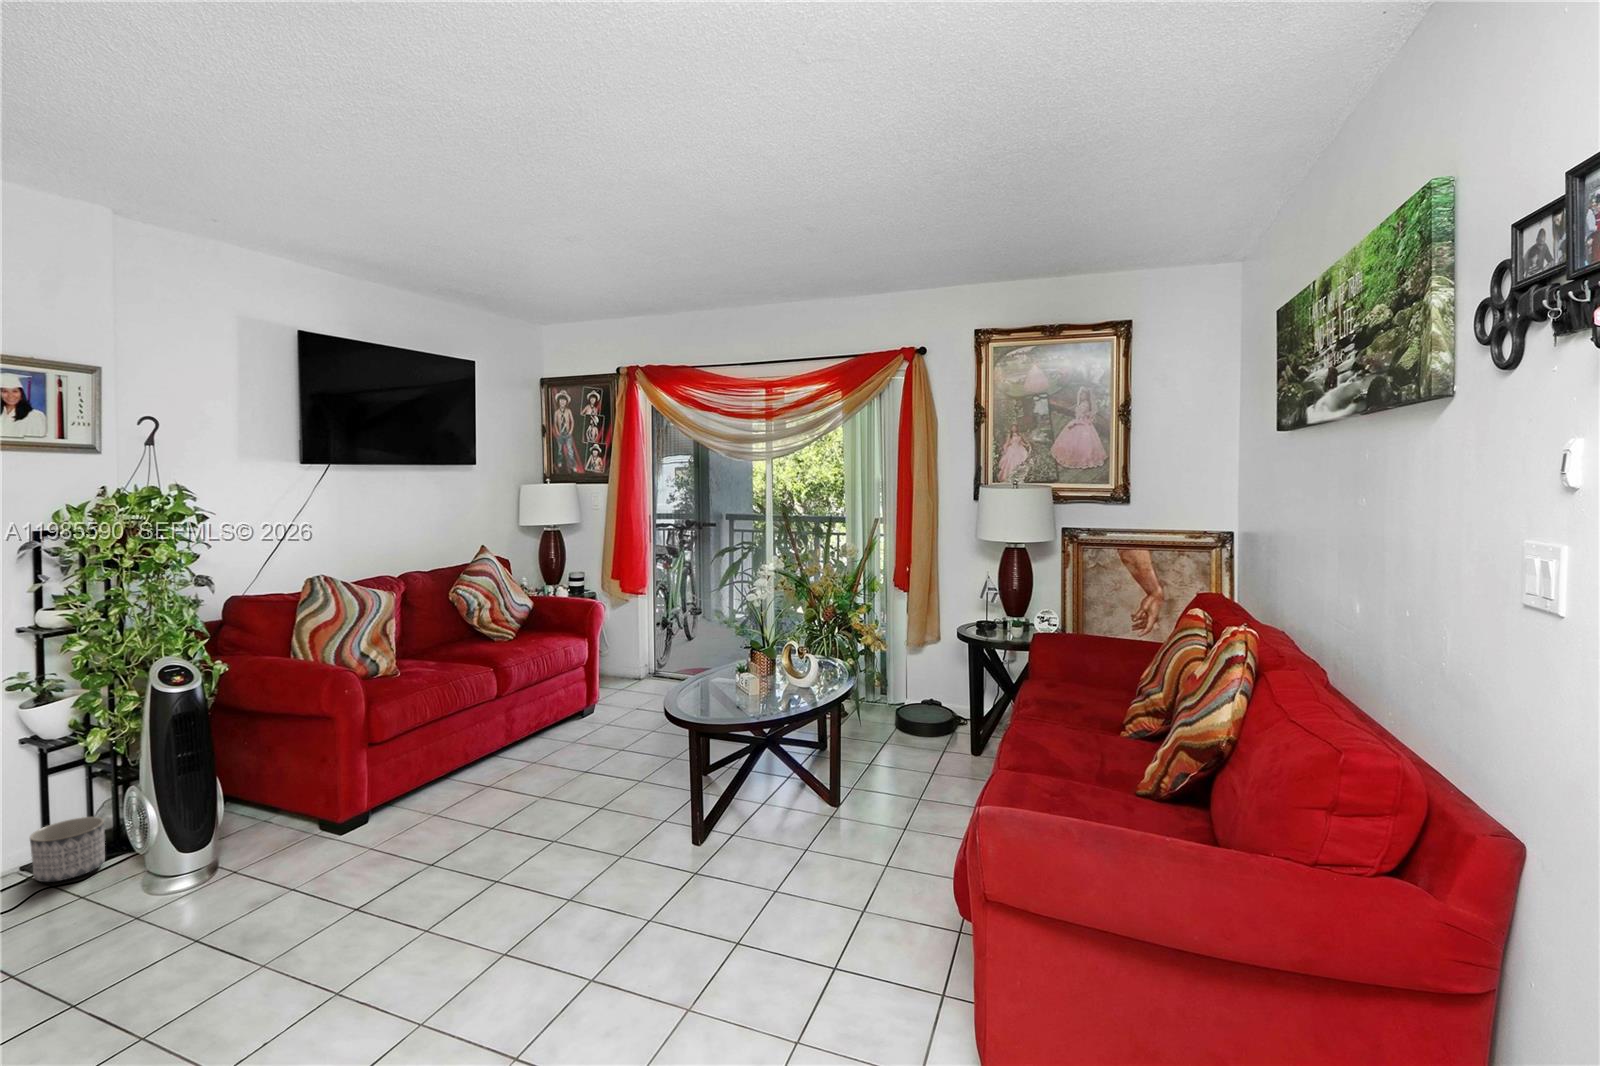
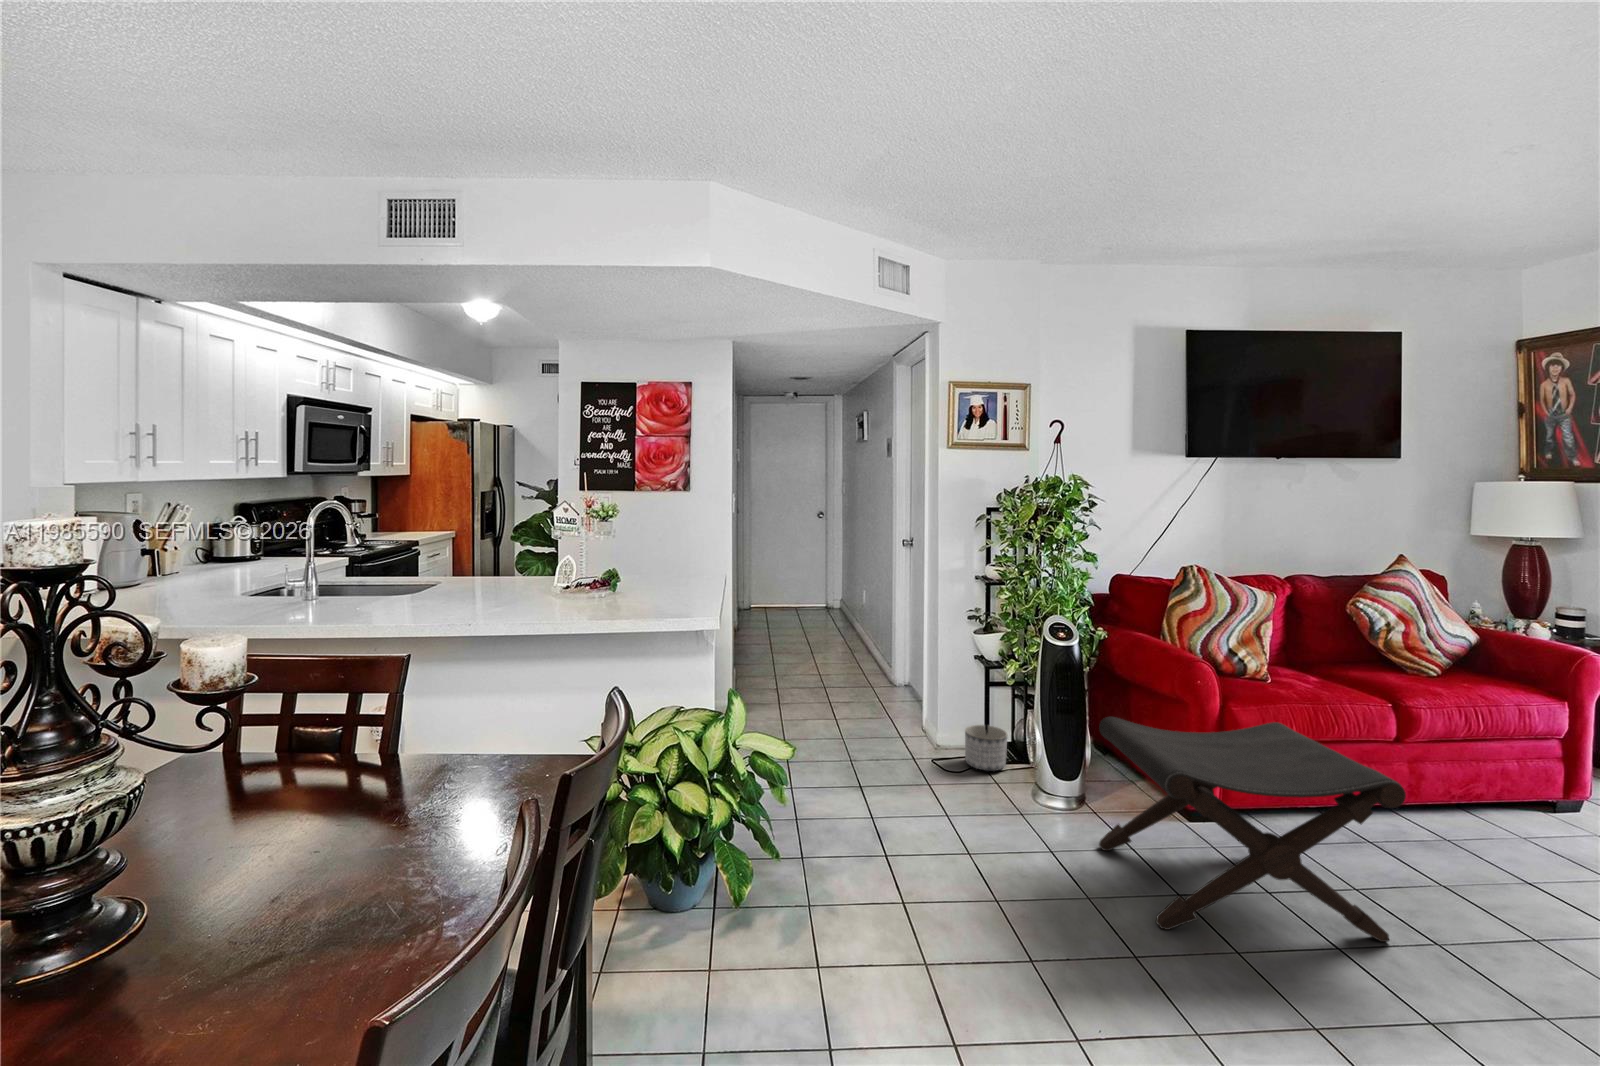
footstool: none [243,706,497,921] -> present [1099,717,1406,942]

